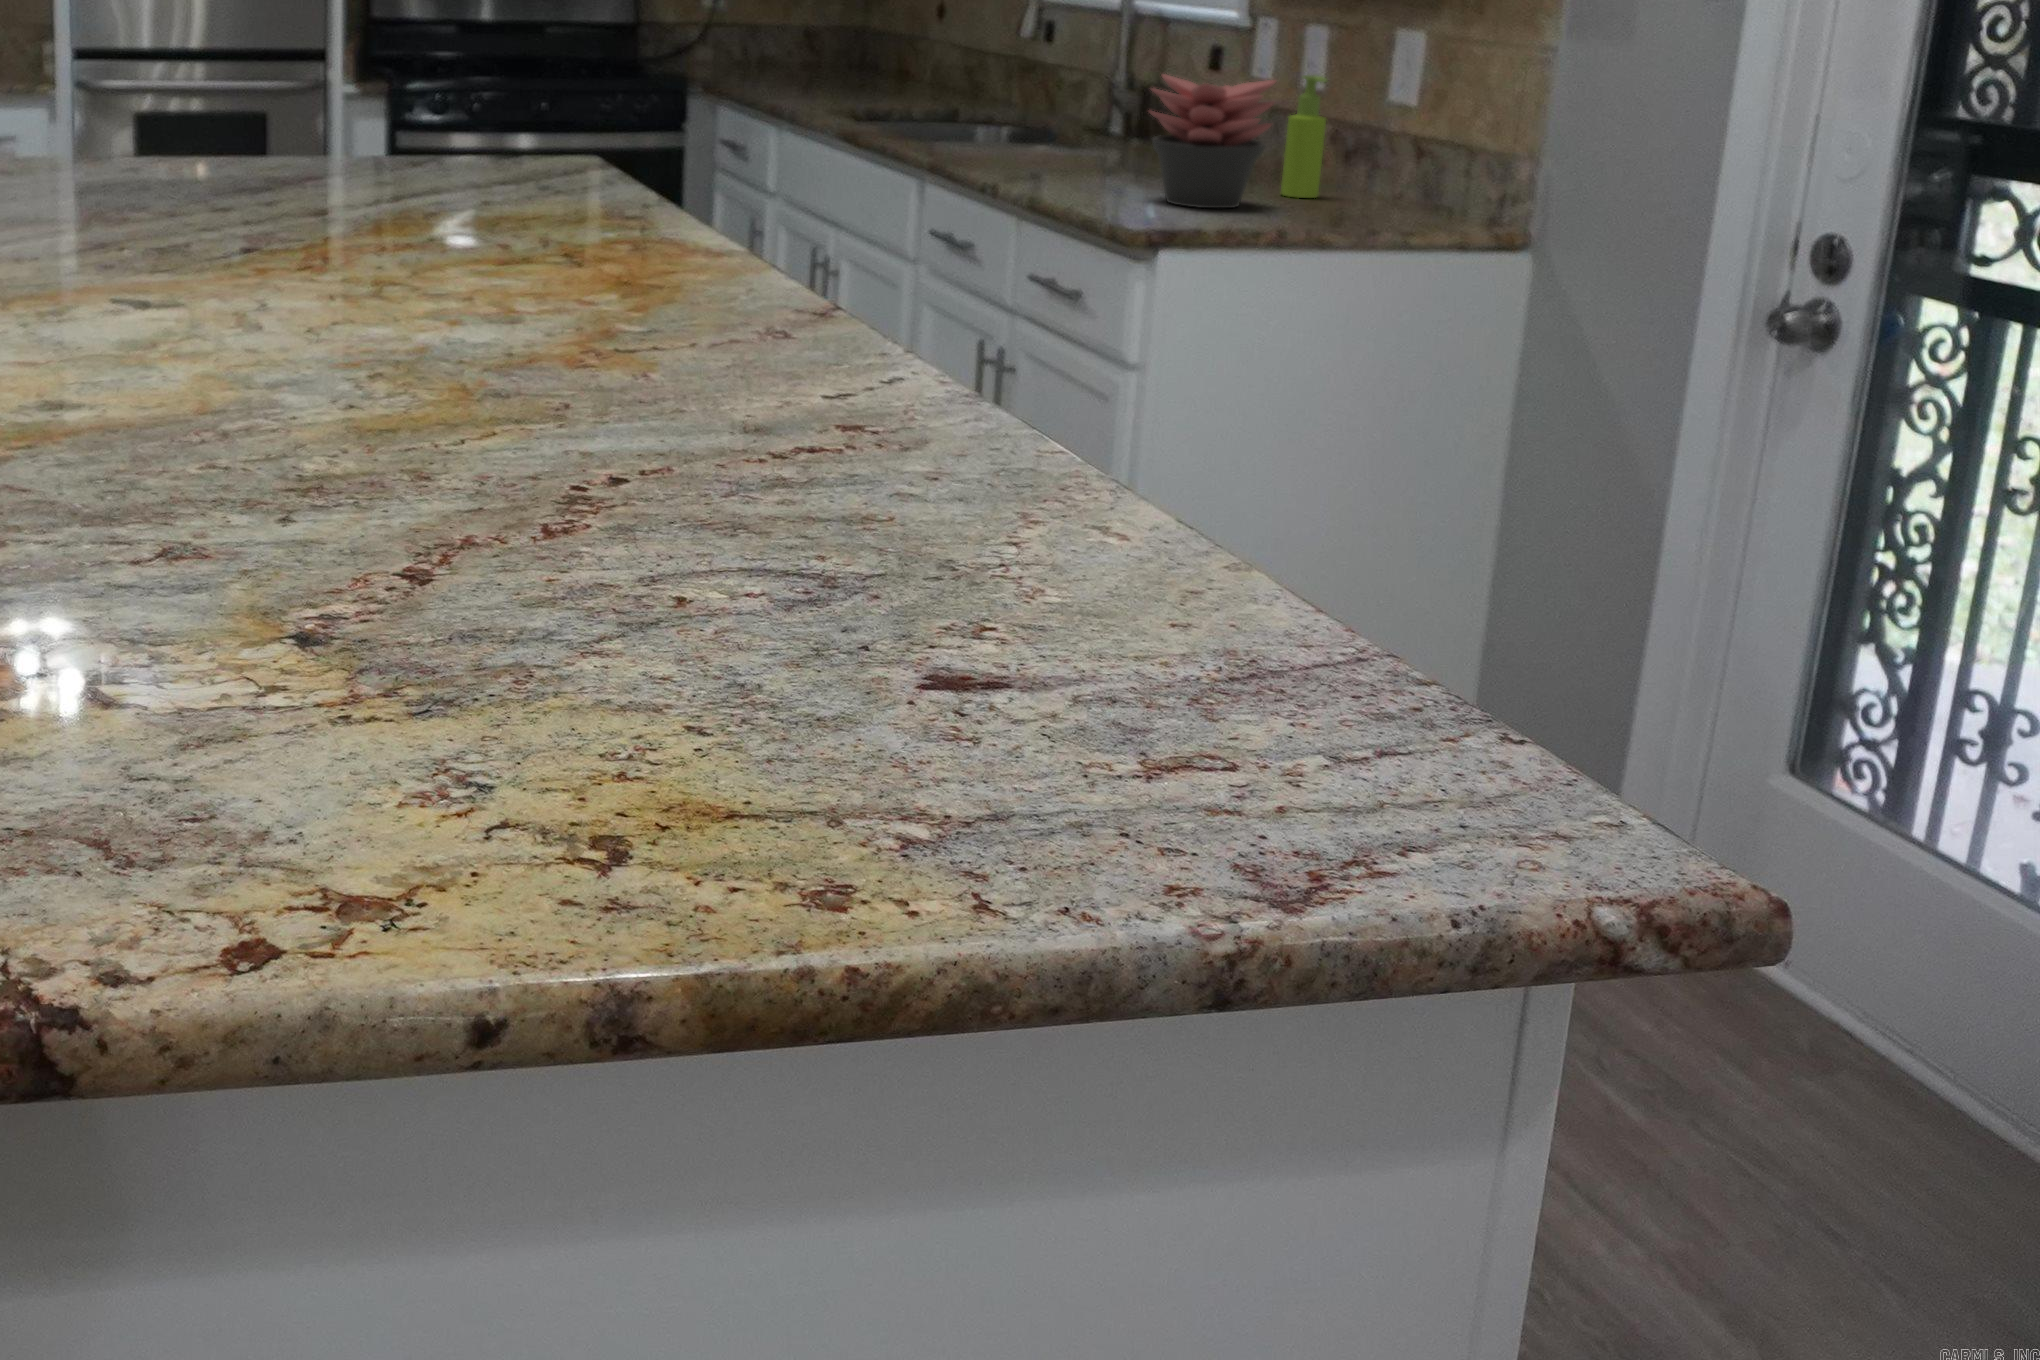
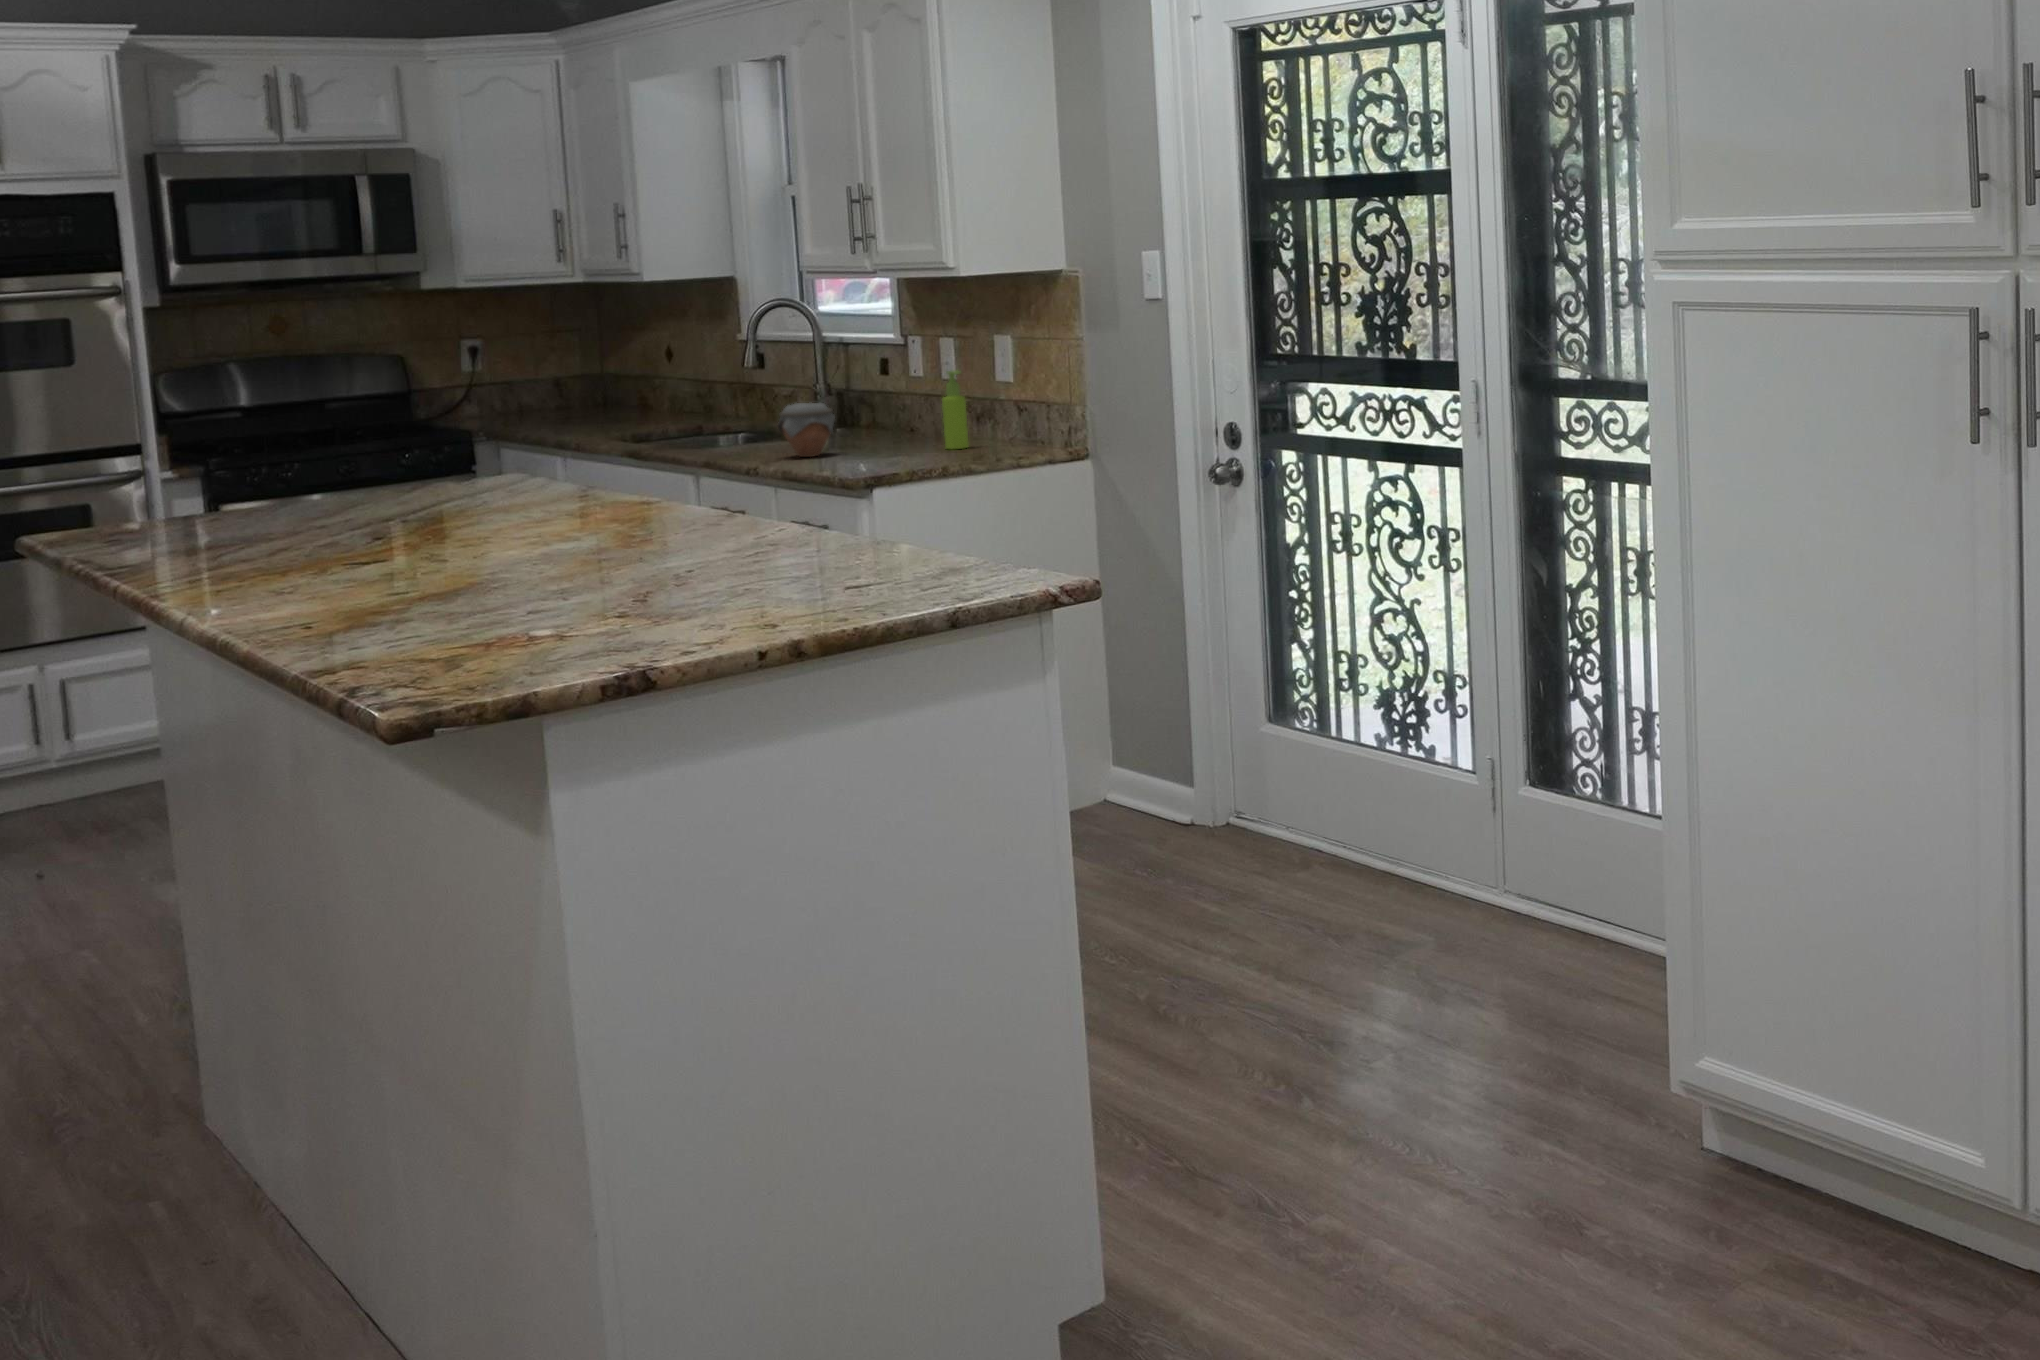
succulent plant: present [1150,74,1276,208] -> none [852,376,933,463]
jar: none [1036,97,1121,177] -> present [778,403,835,457]

